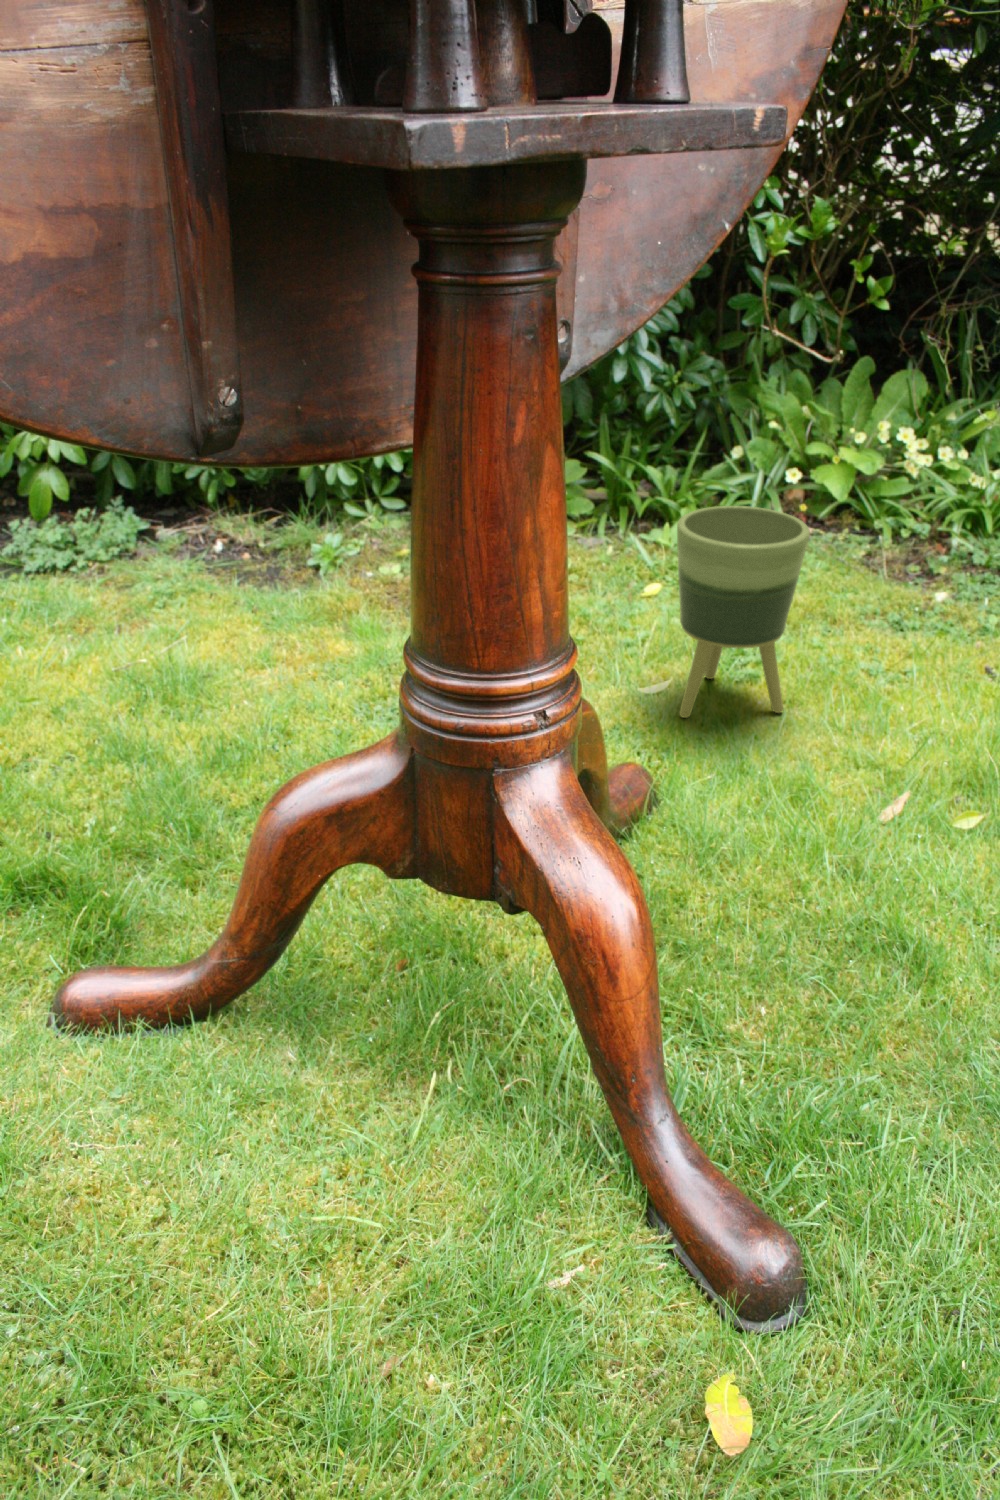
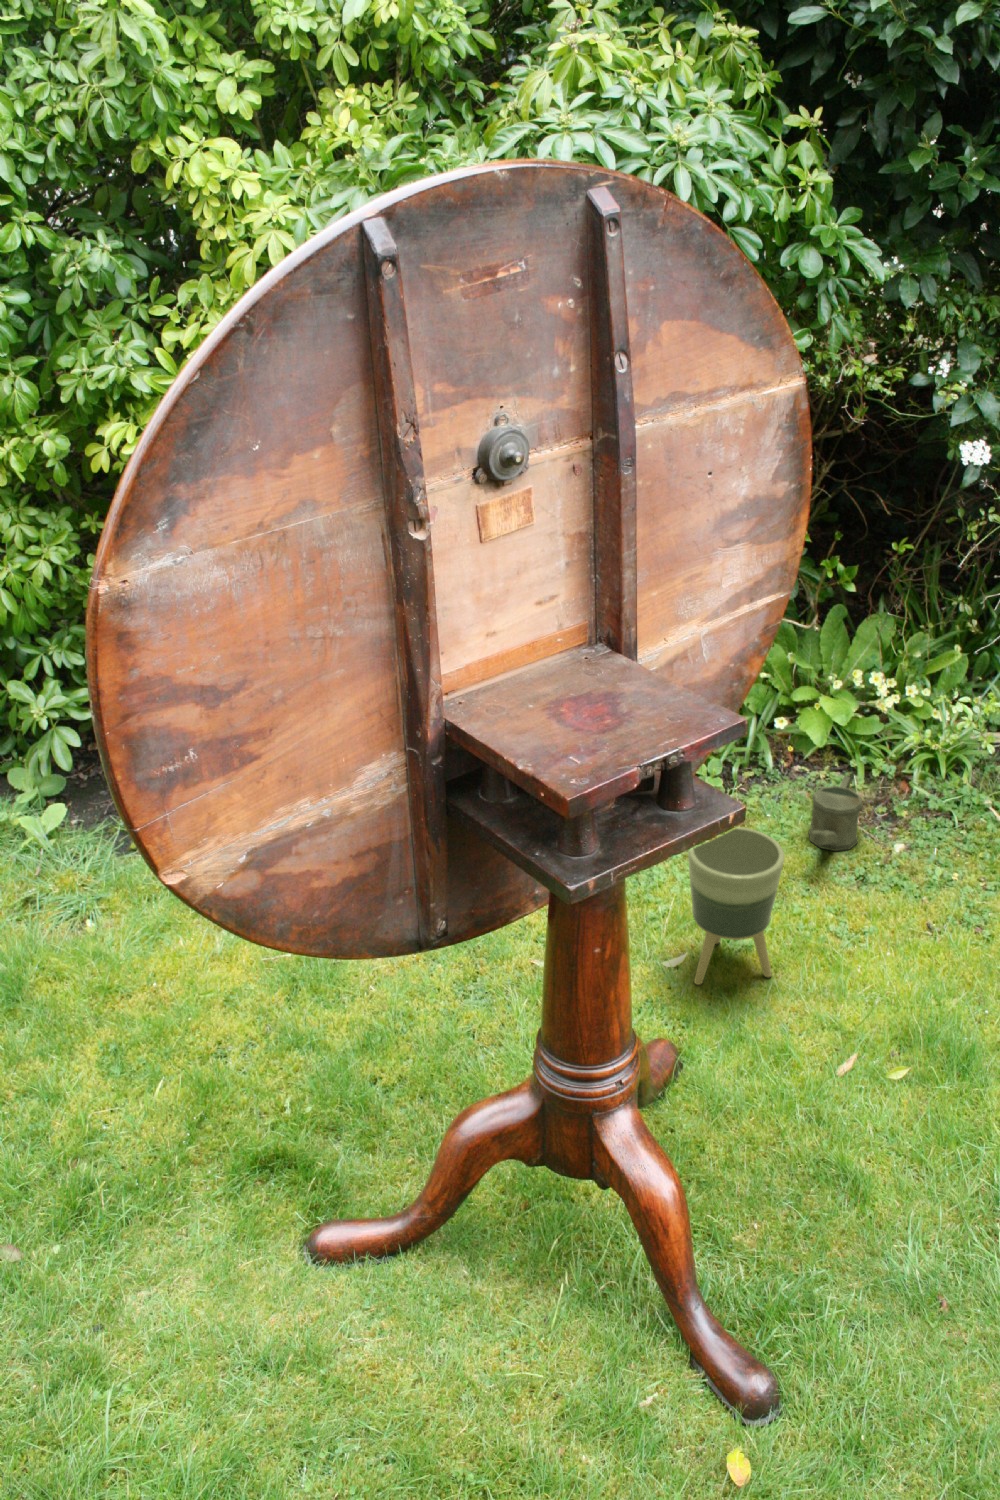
watering can: none [827,516,898,600] -> present [809,776,862,851]

